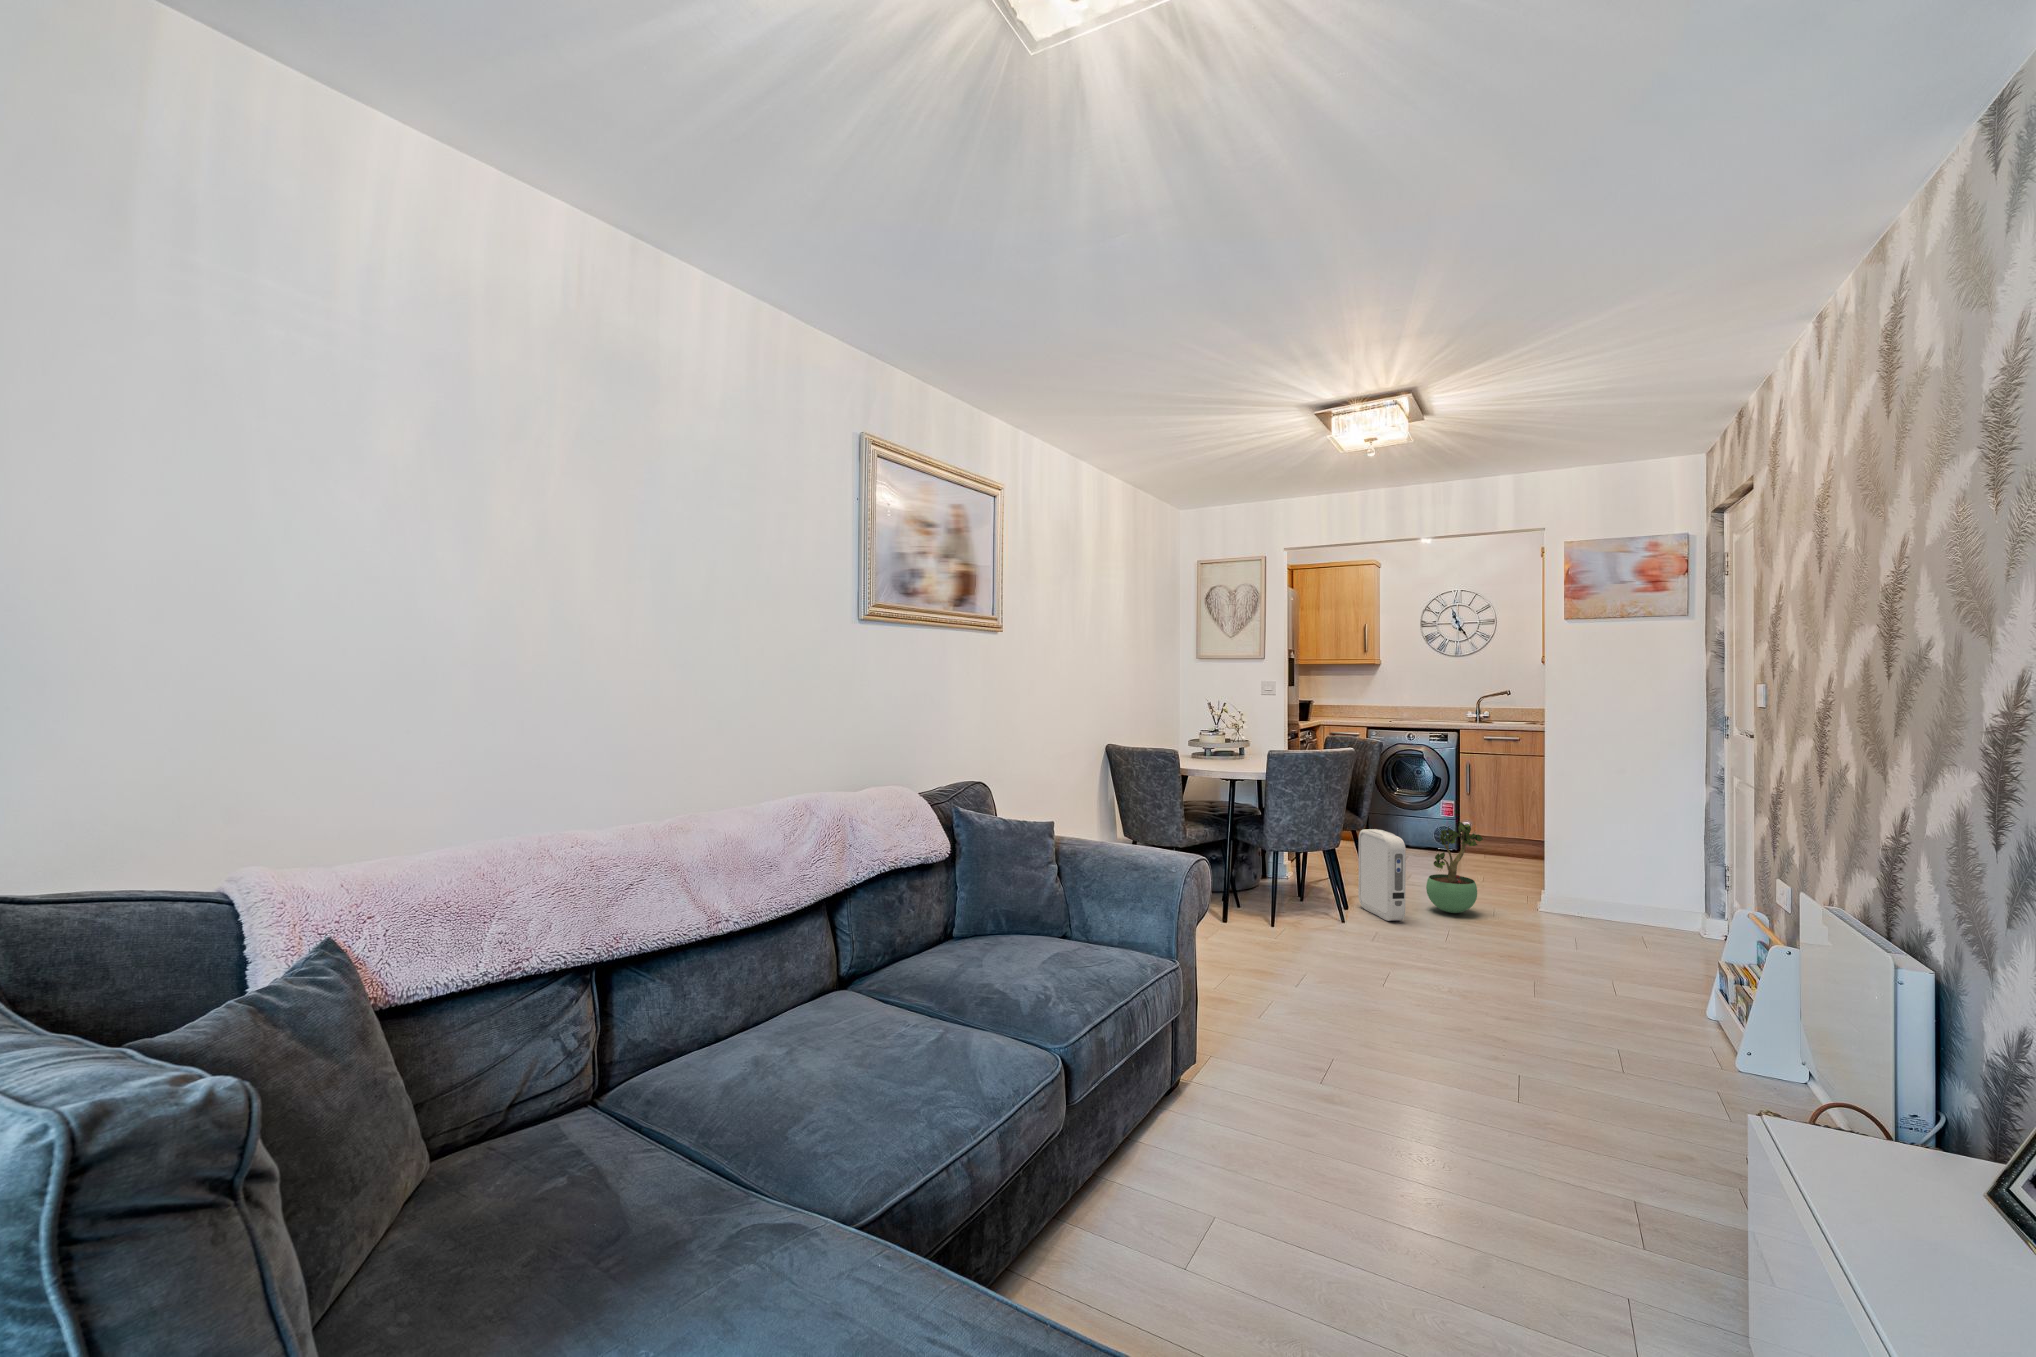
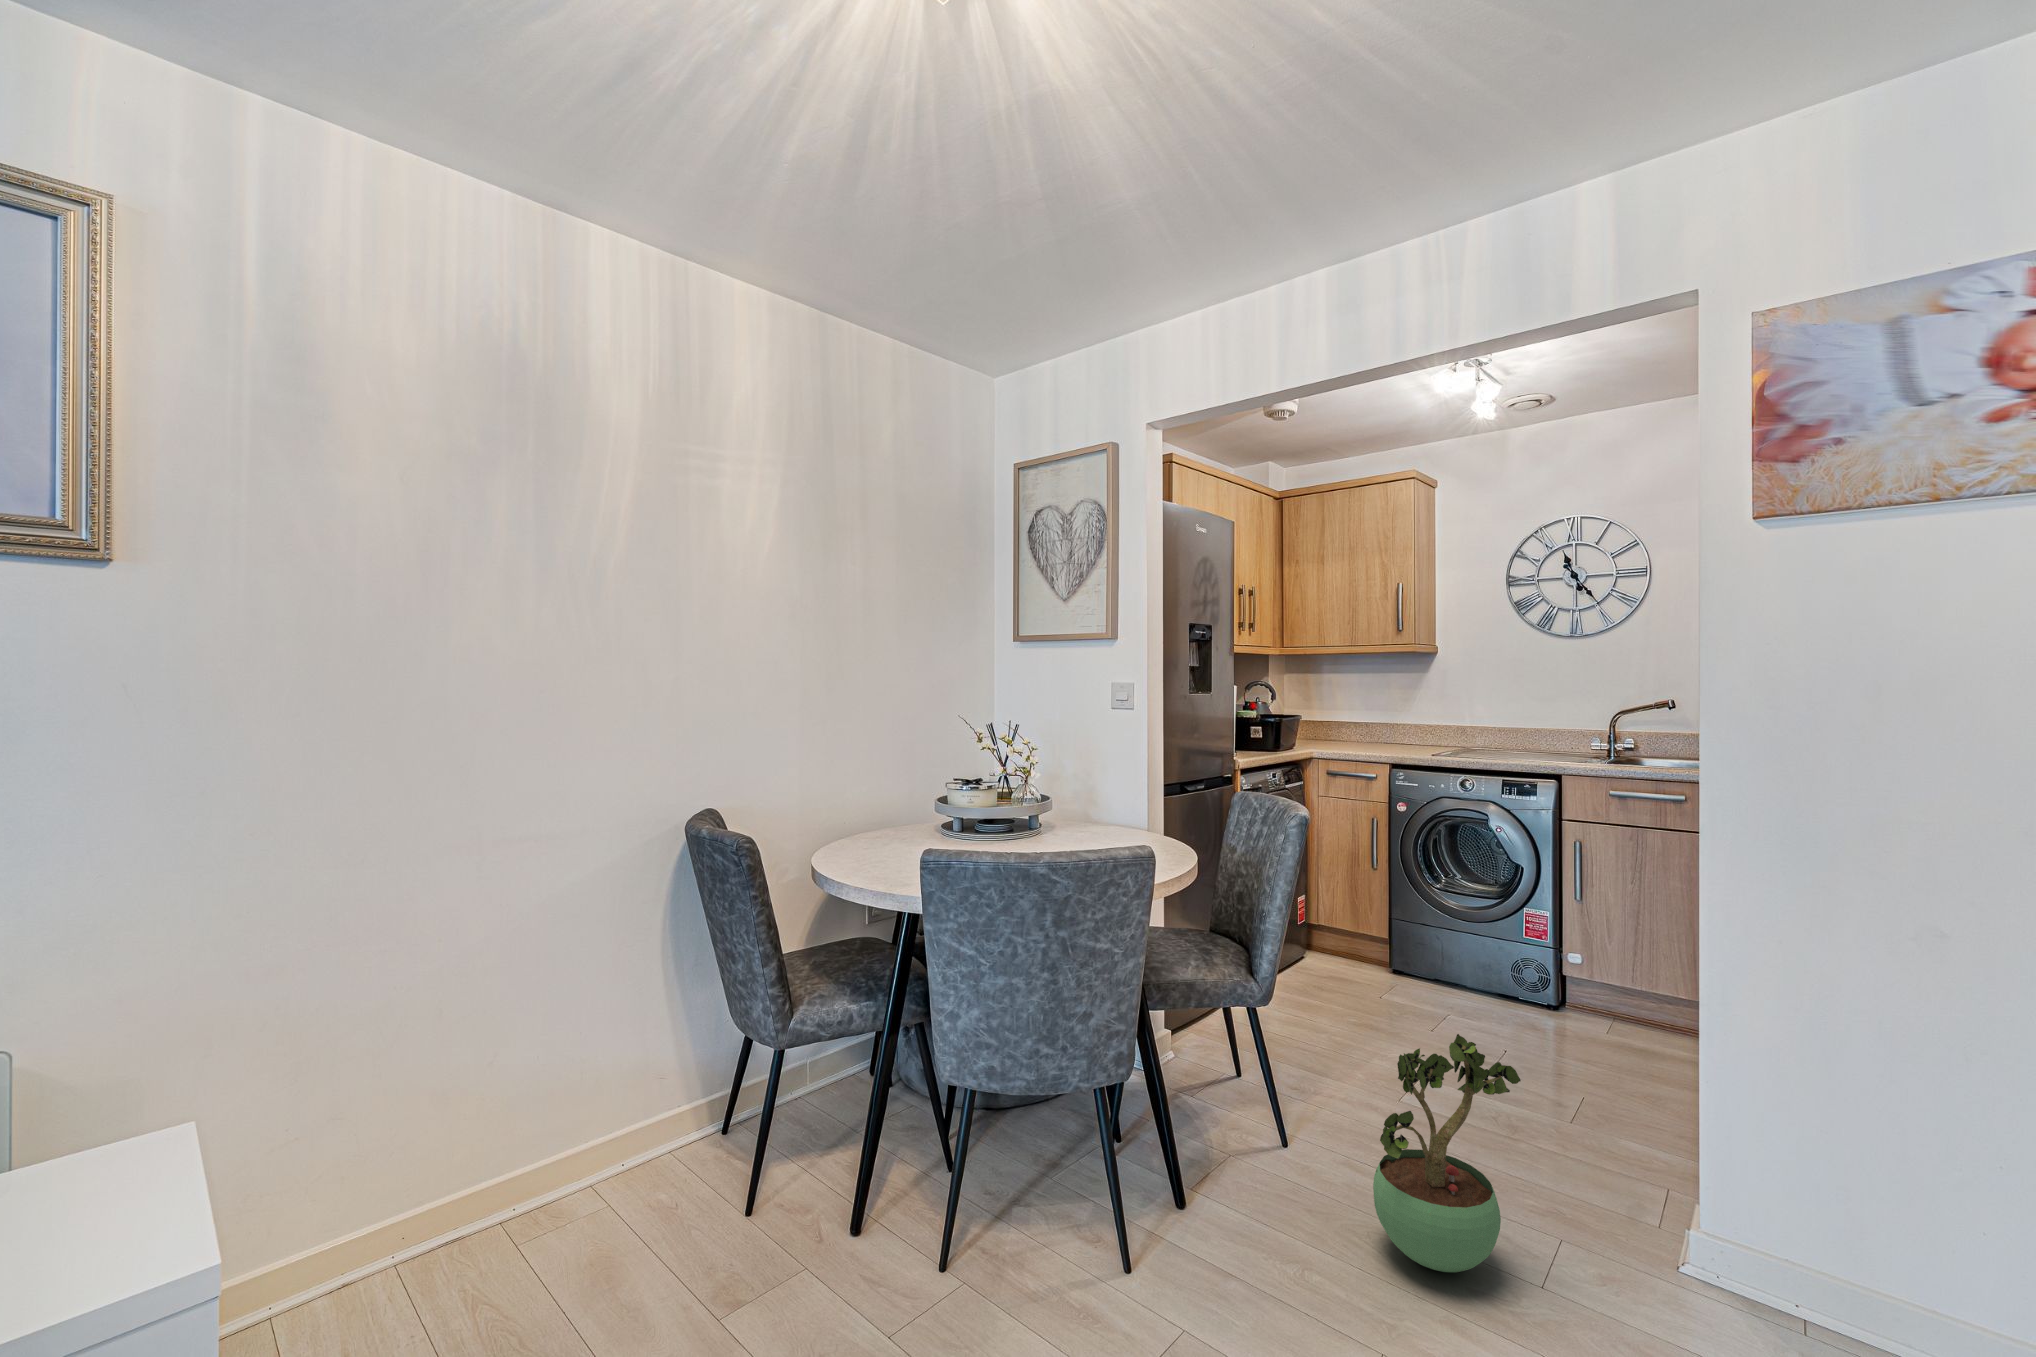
air purifier: present [1358,829,1406,921] -> none [1213,1030,1282,1294]

